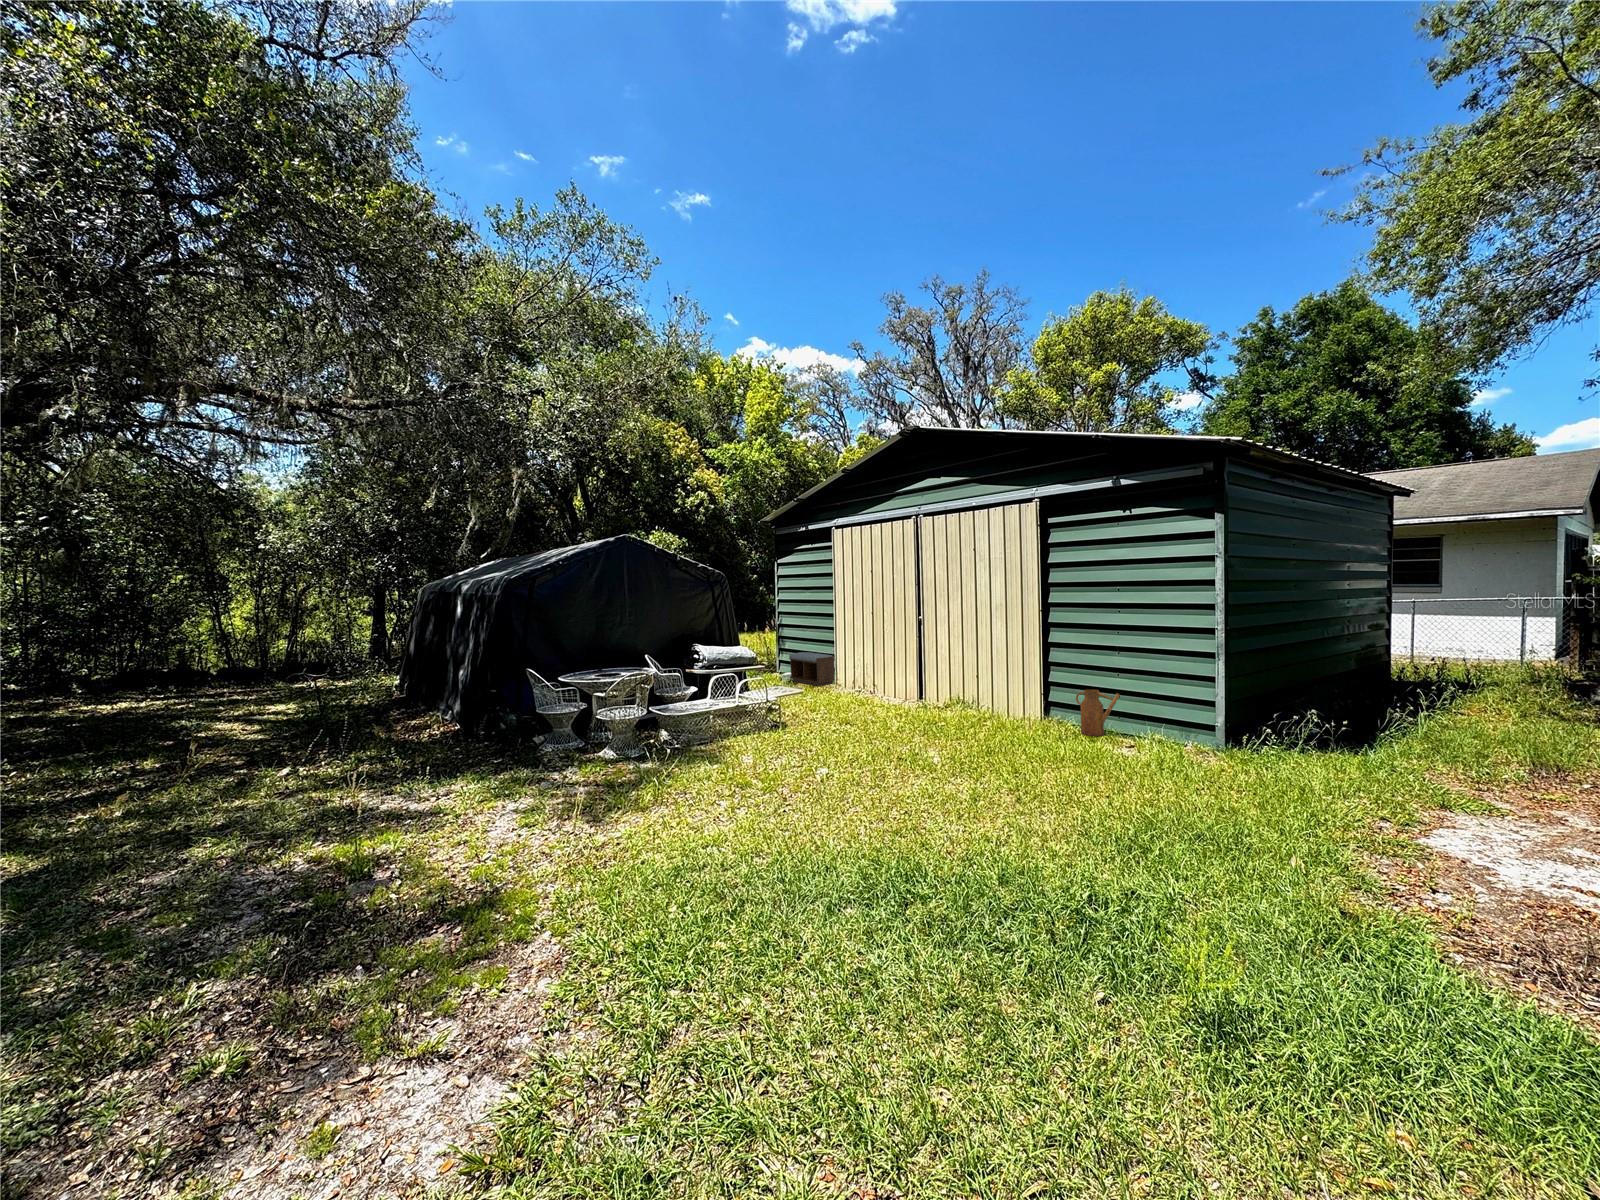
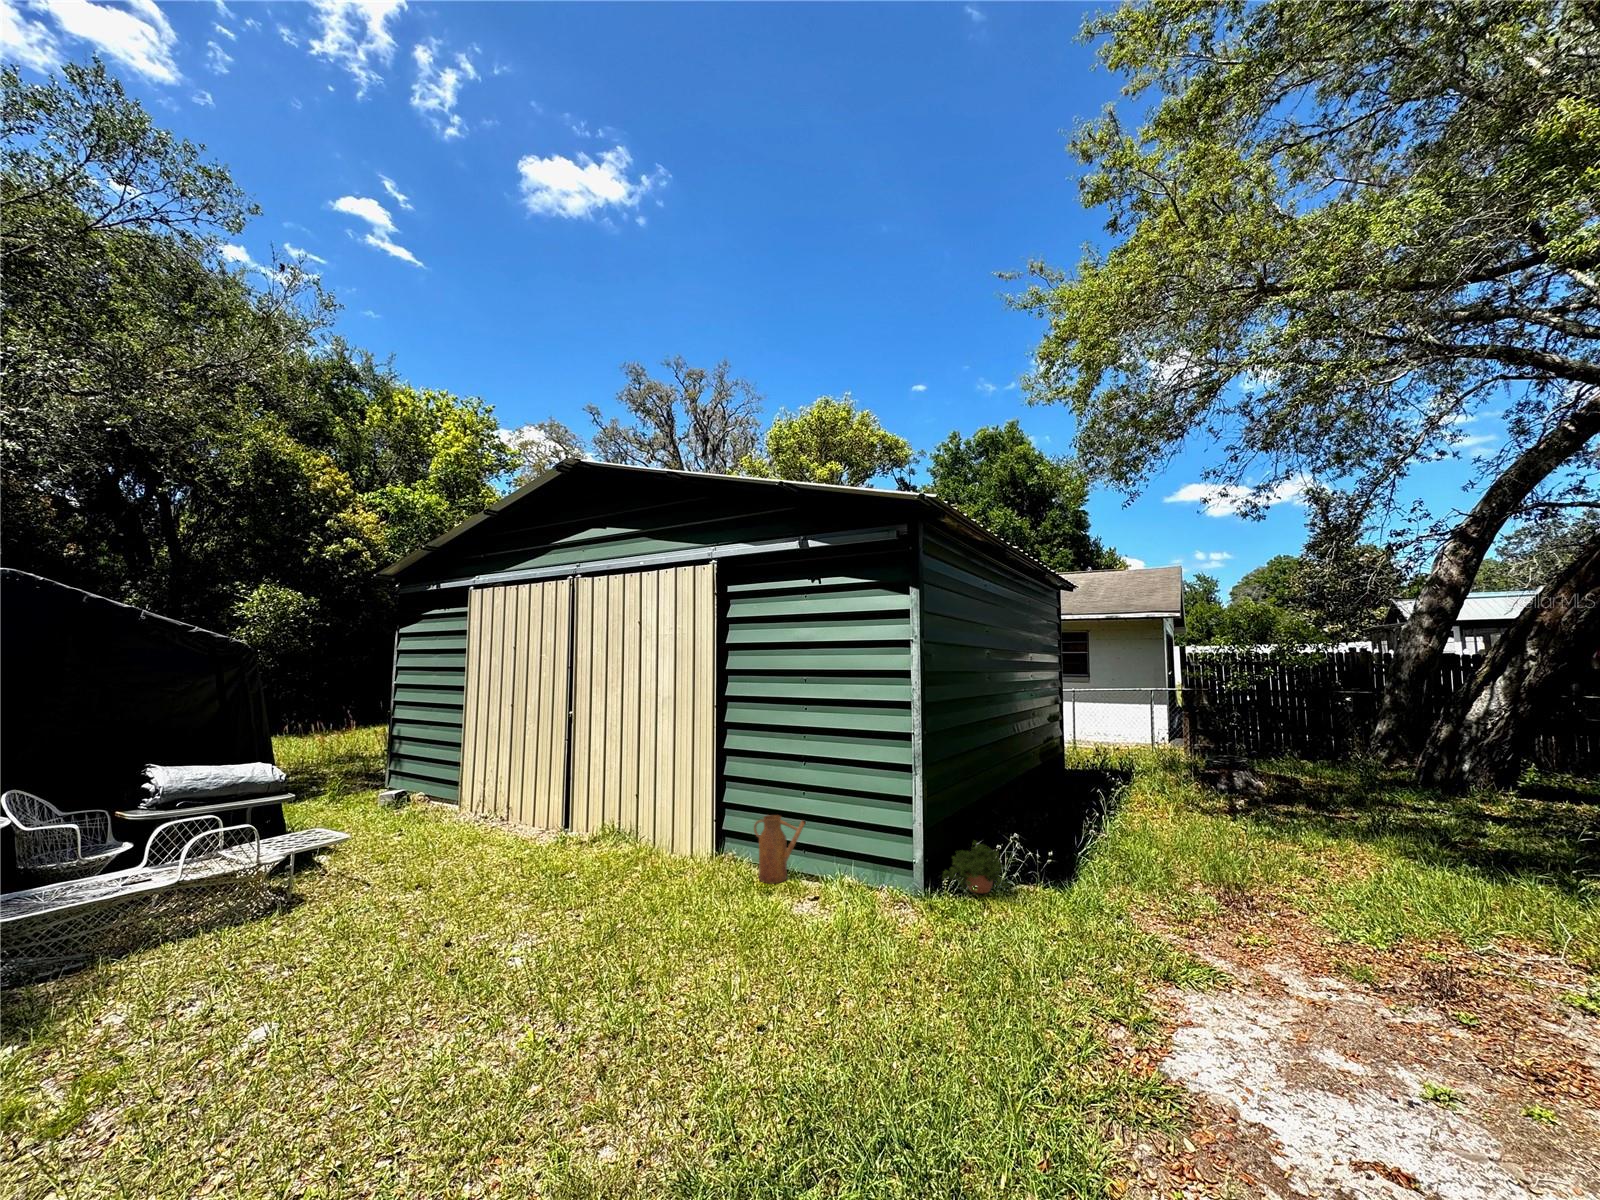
bench: present [789,652,835,686] -> none [391,763,461,815]
potted plant: none [1241,715,1308,754] -> present [943,841,1008,893]

